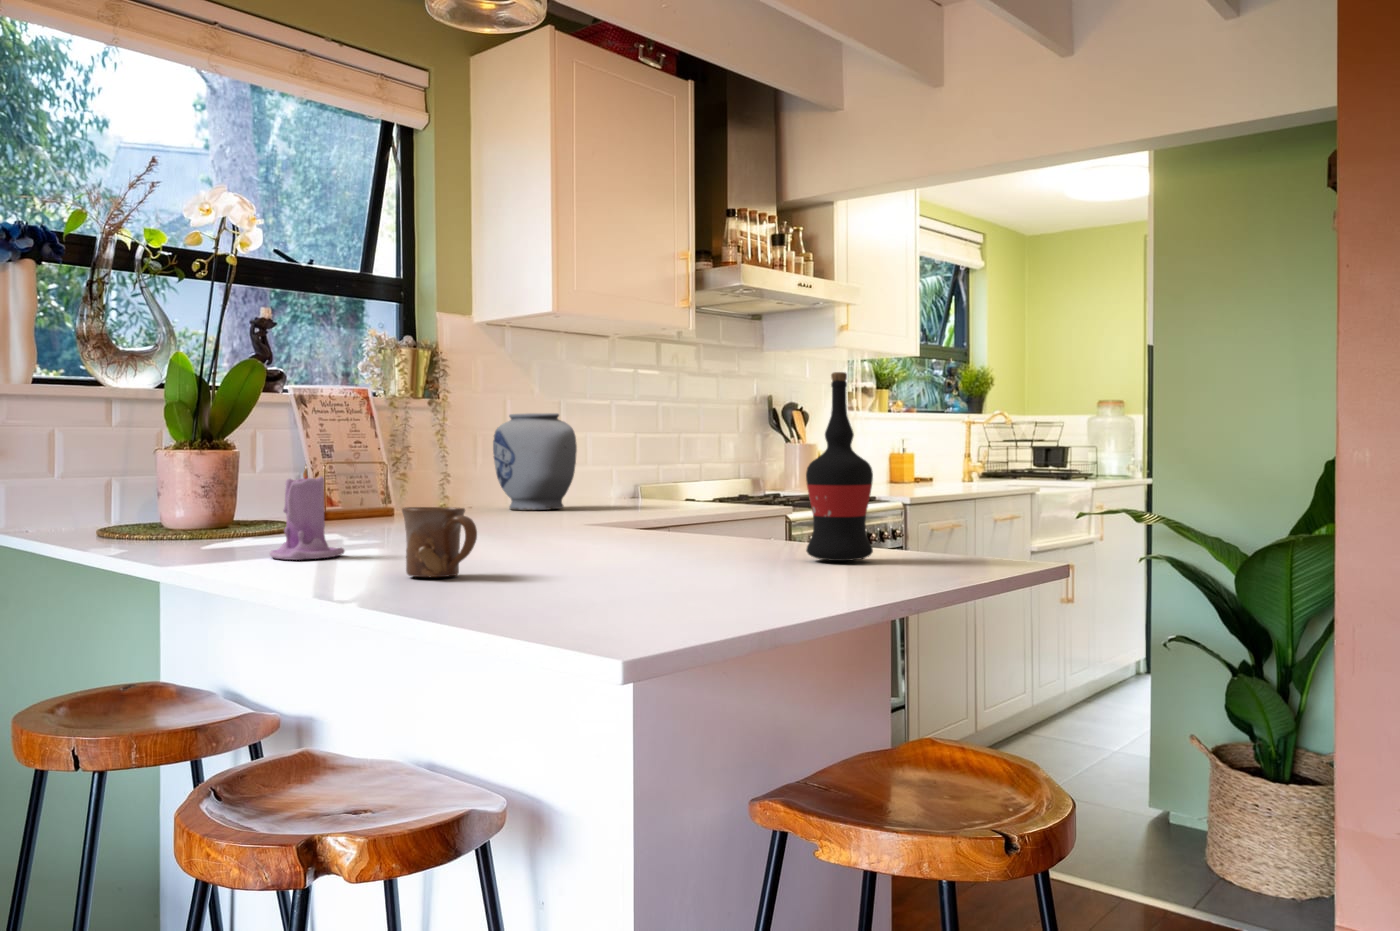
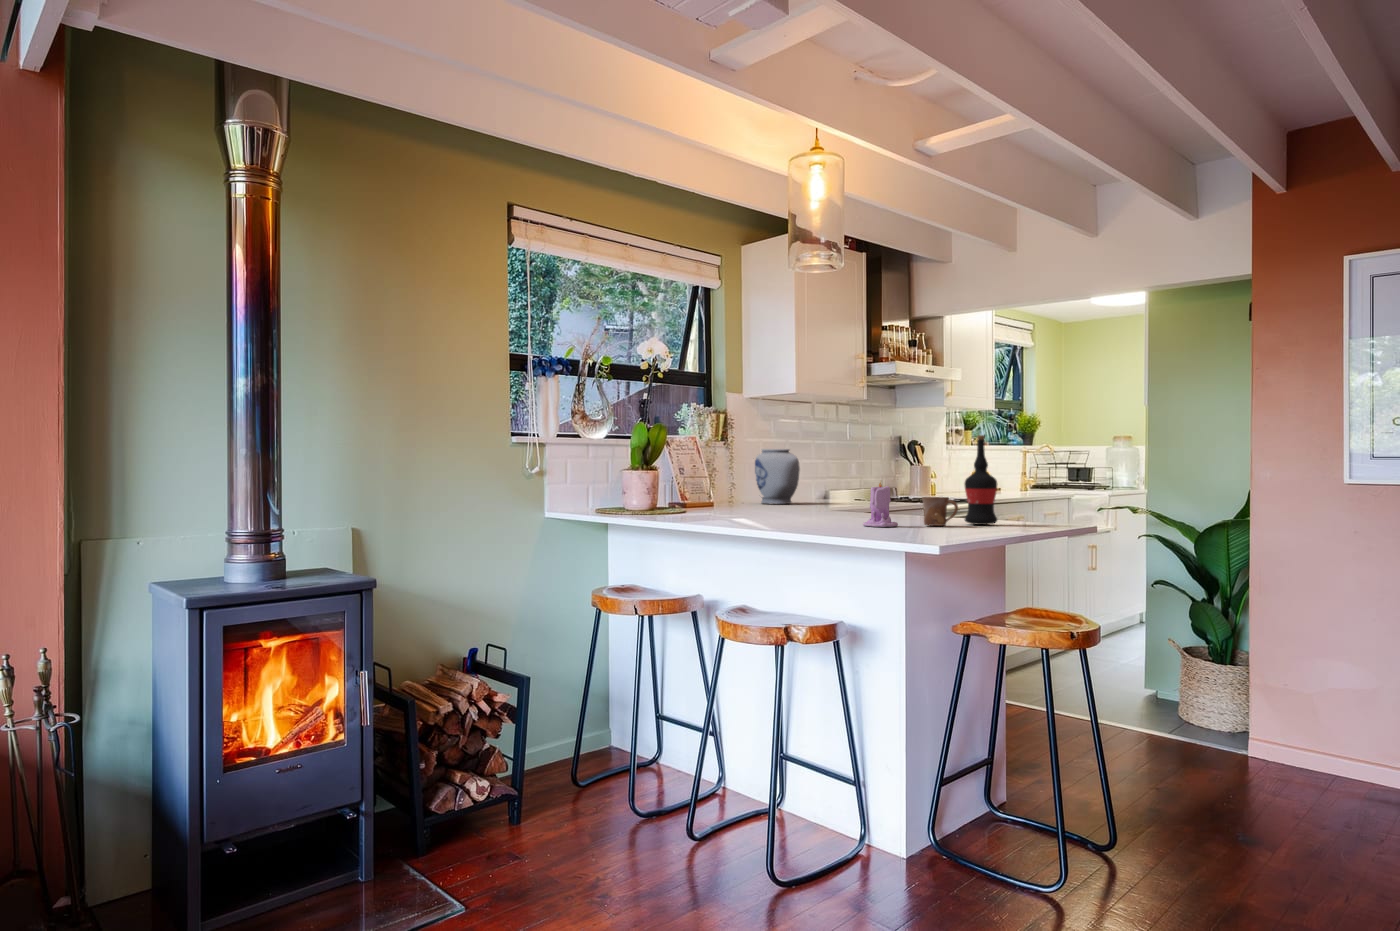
candle: present [270,468,344,560] -> present [863,482,898,527]
mug: present [402,507,477,577] -> present [922,497,958,526]

